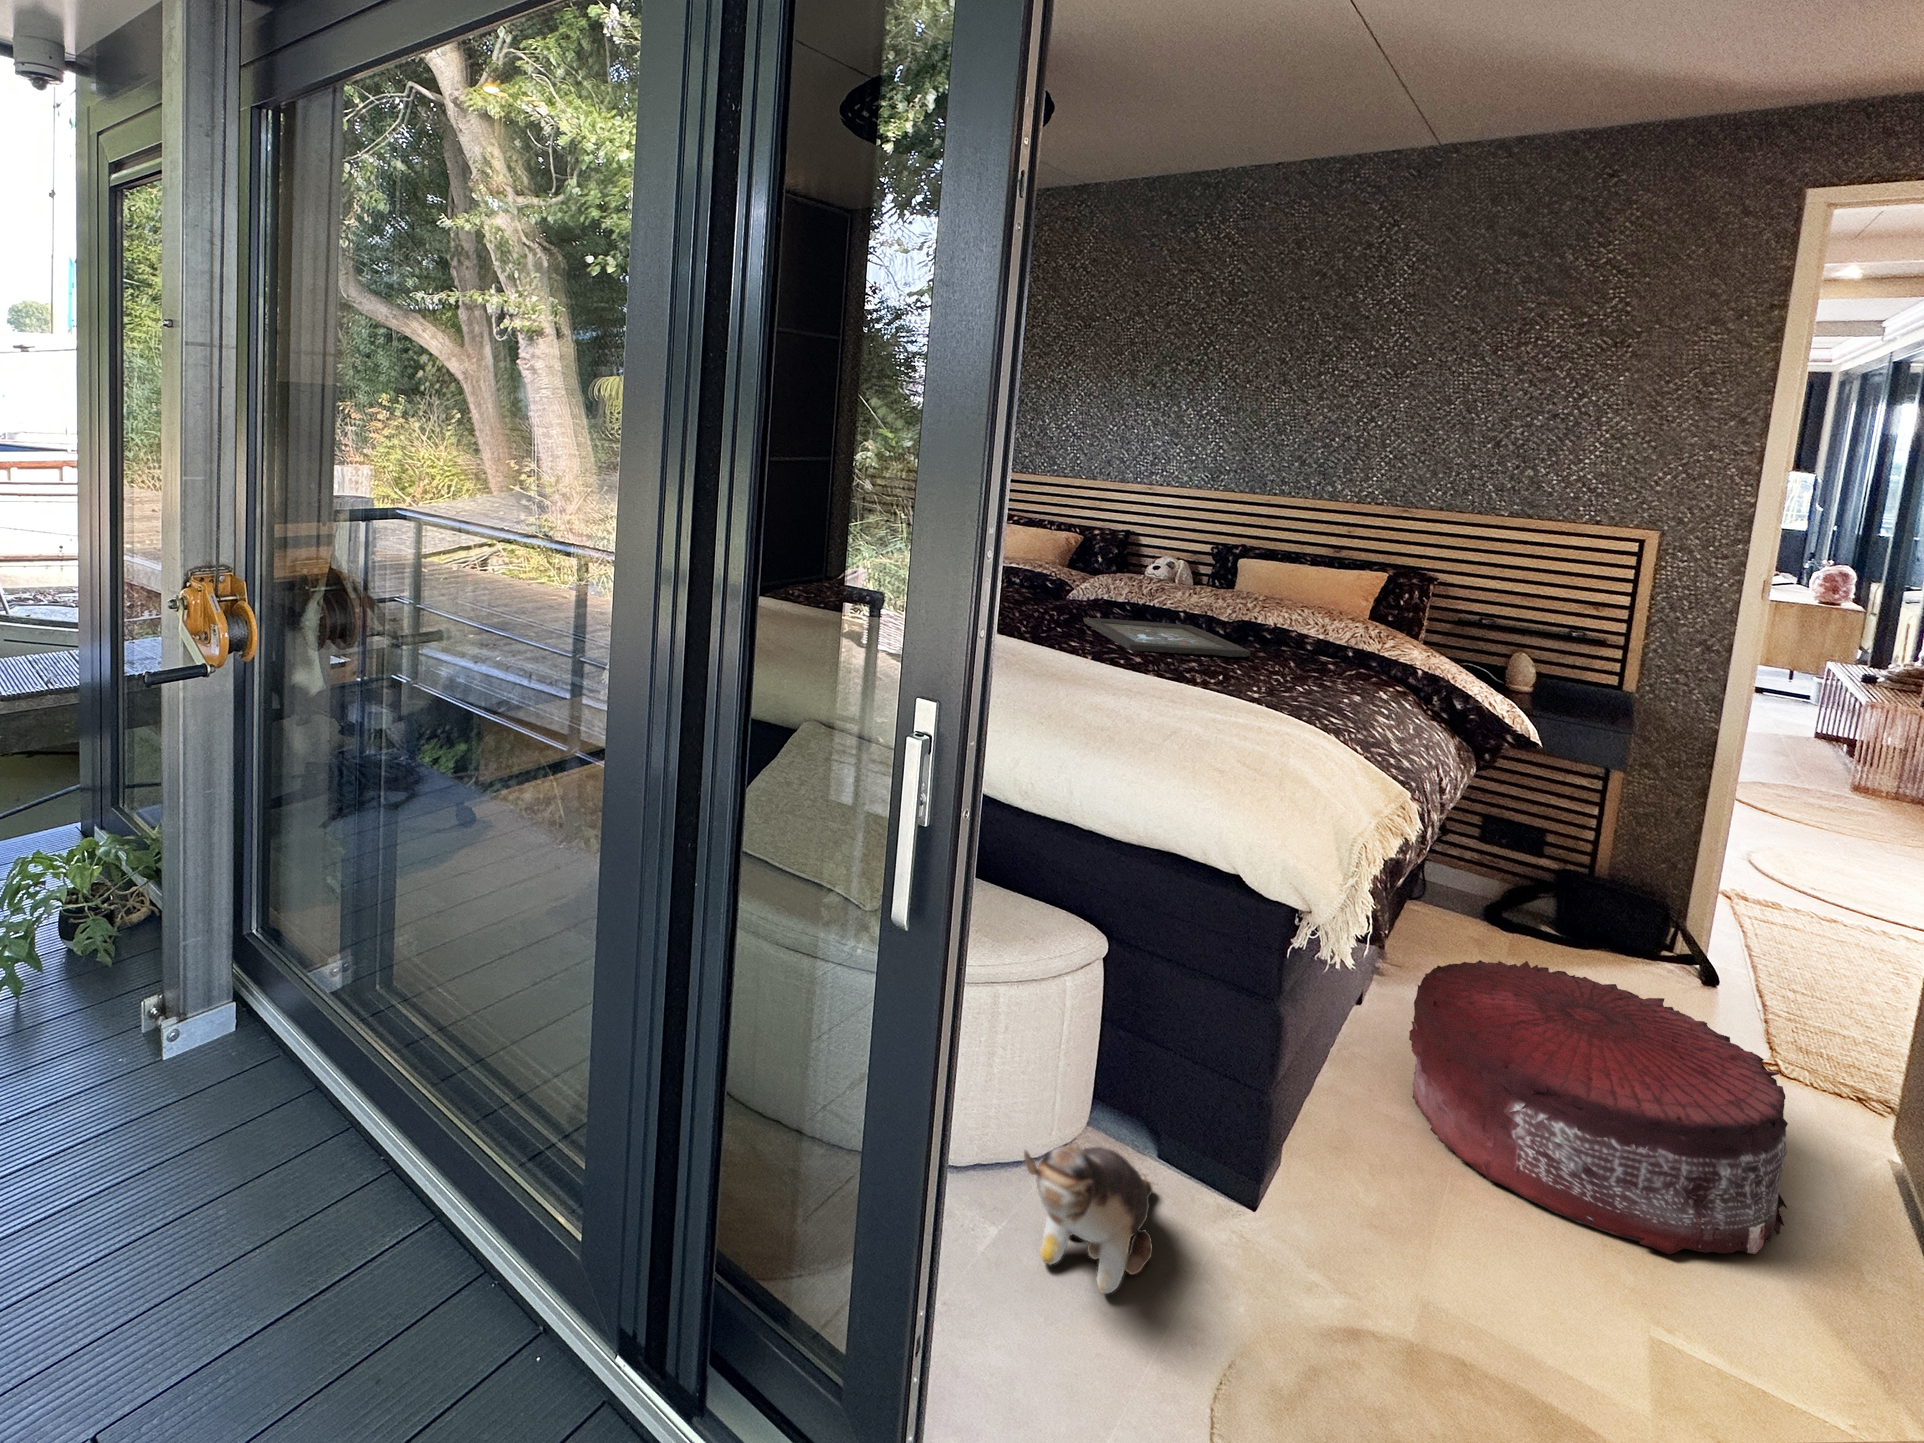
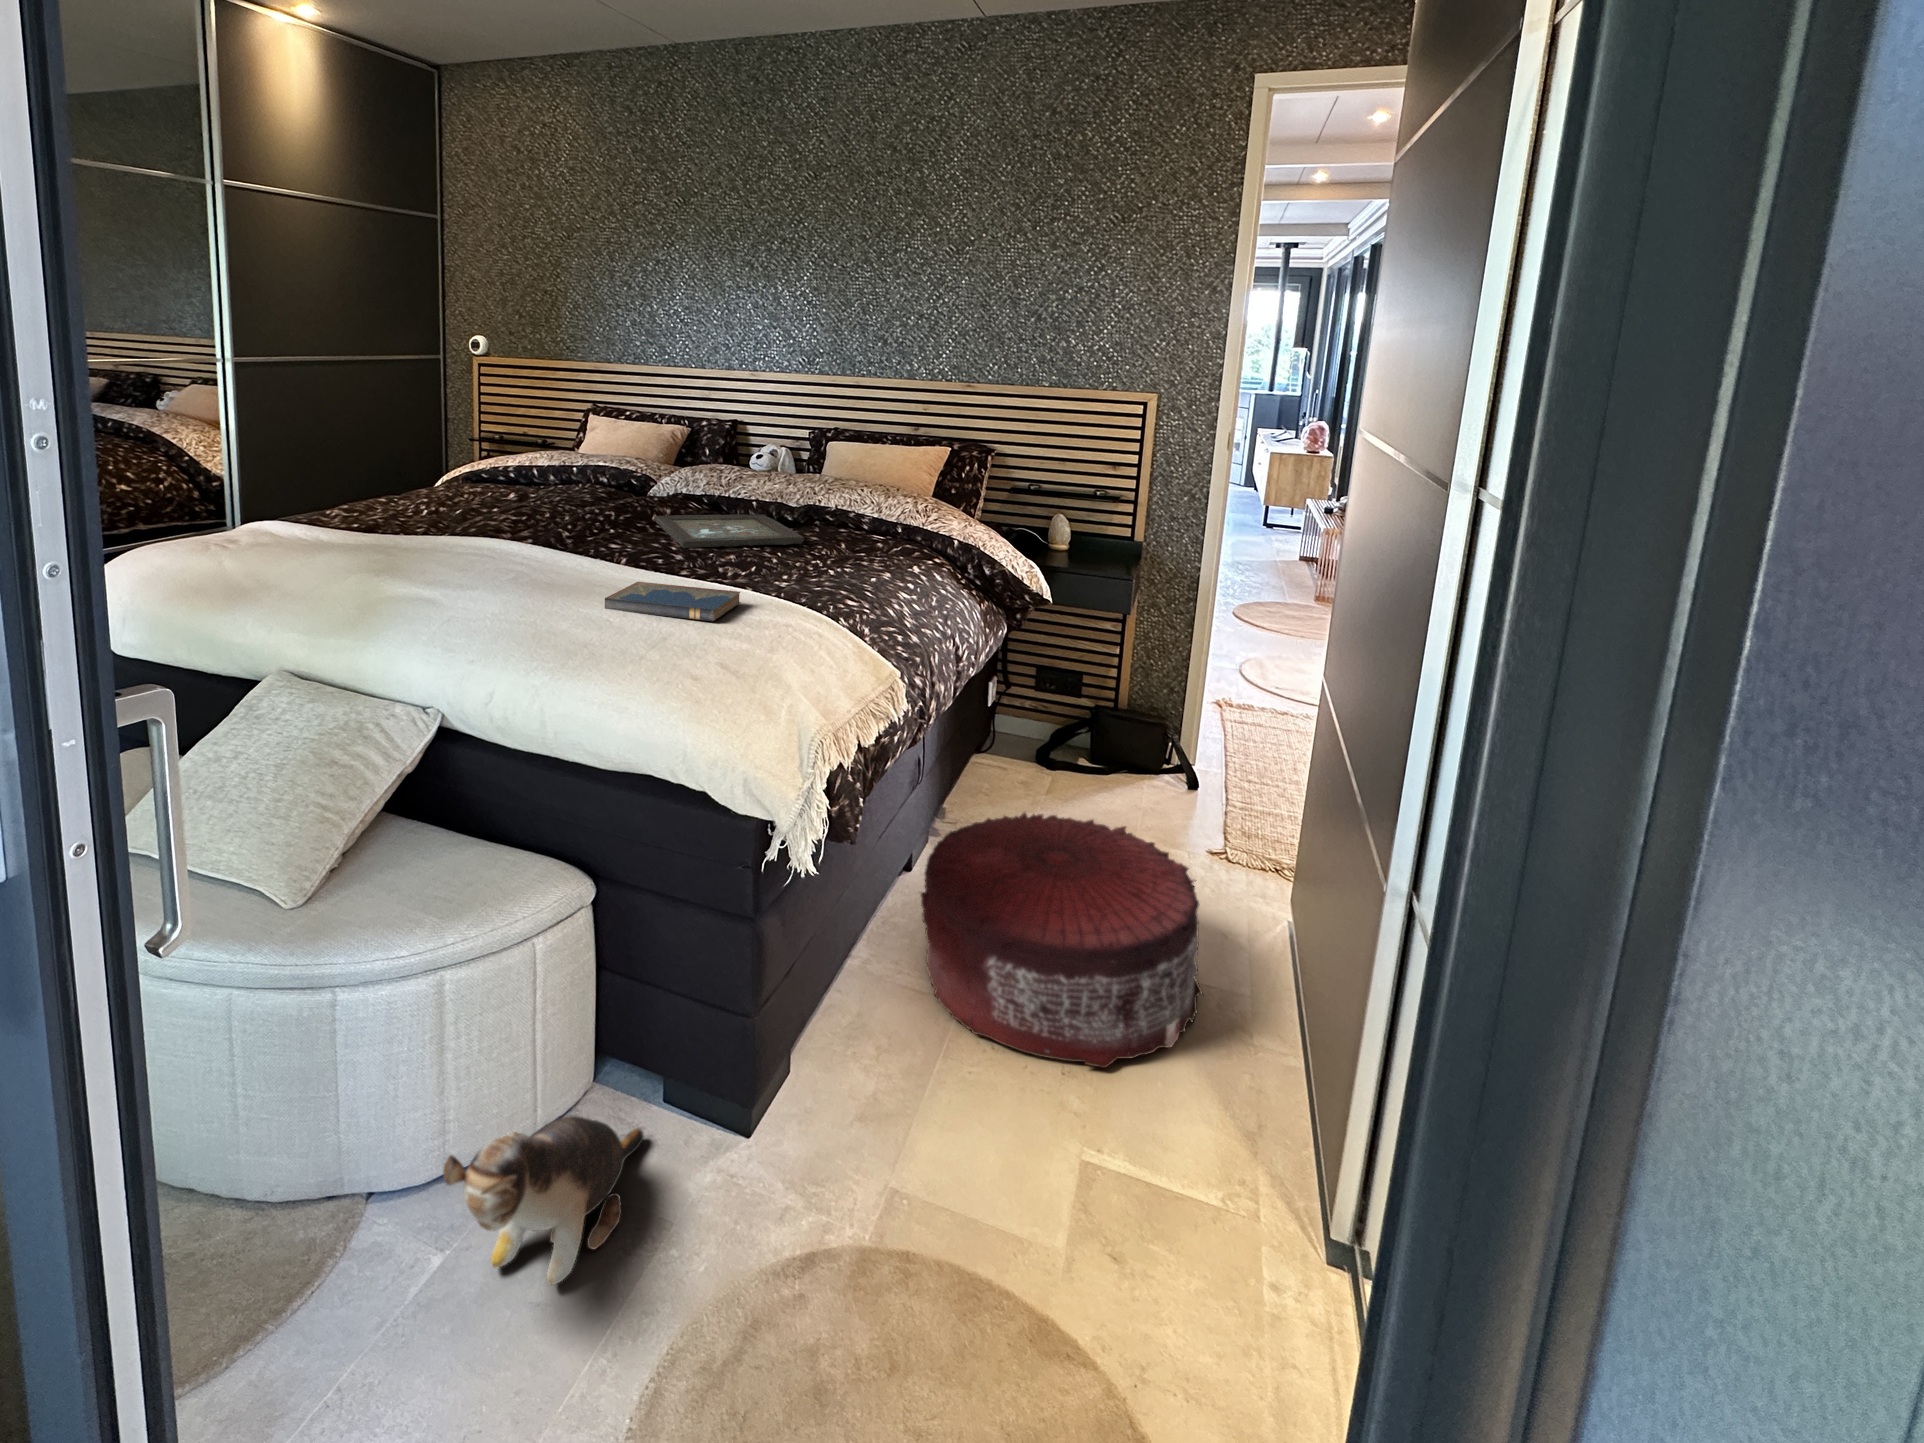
hardcover book: none [1099,678,1228,722] -> present [605,582,740,621]

